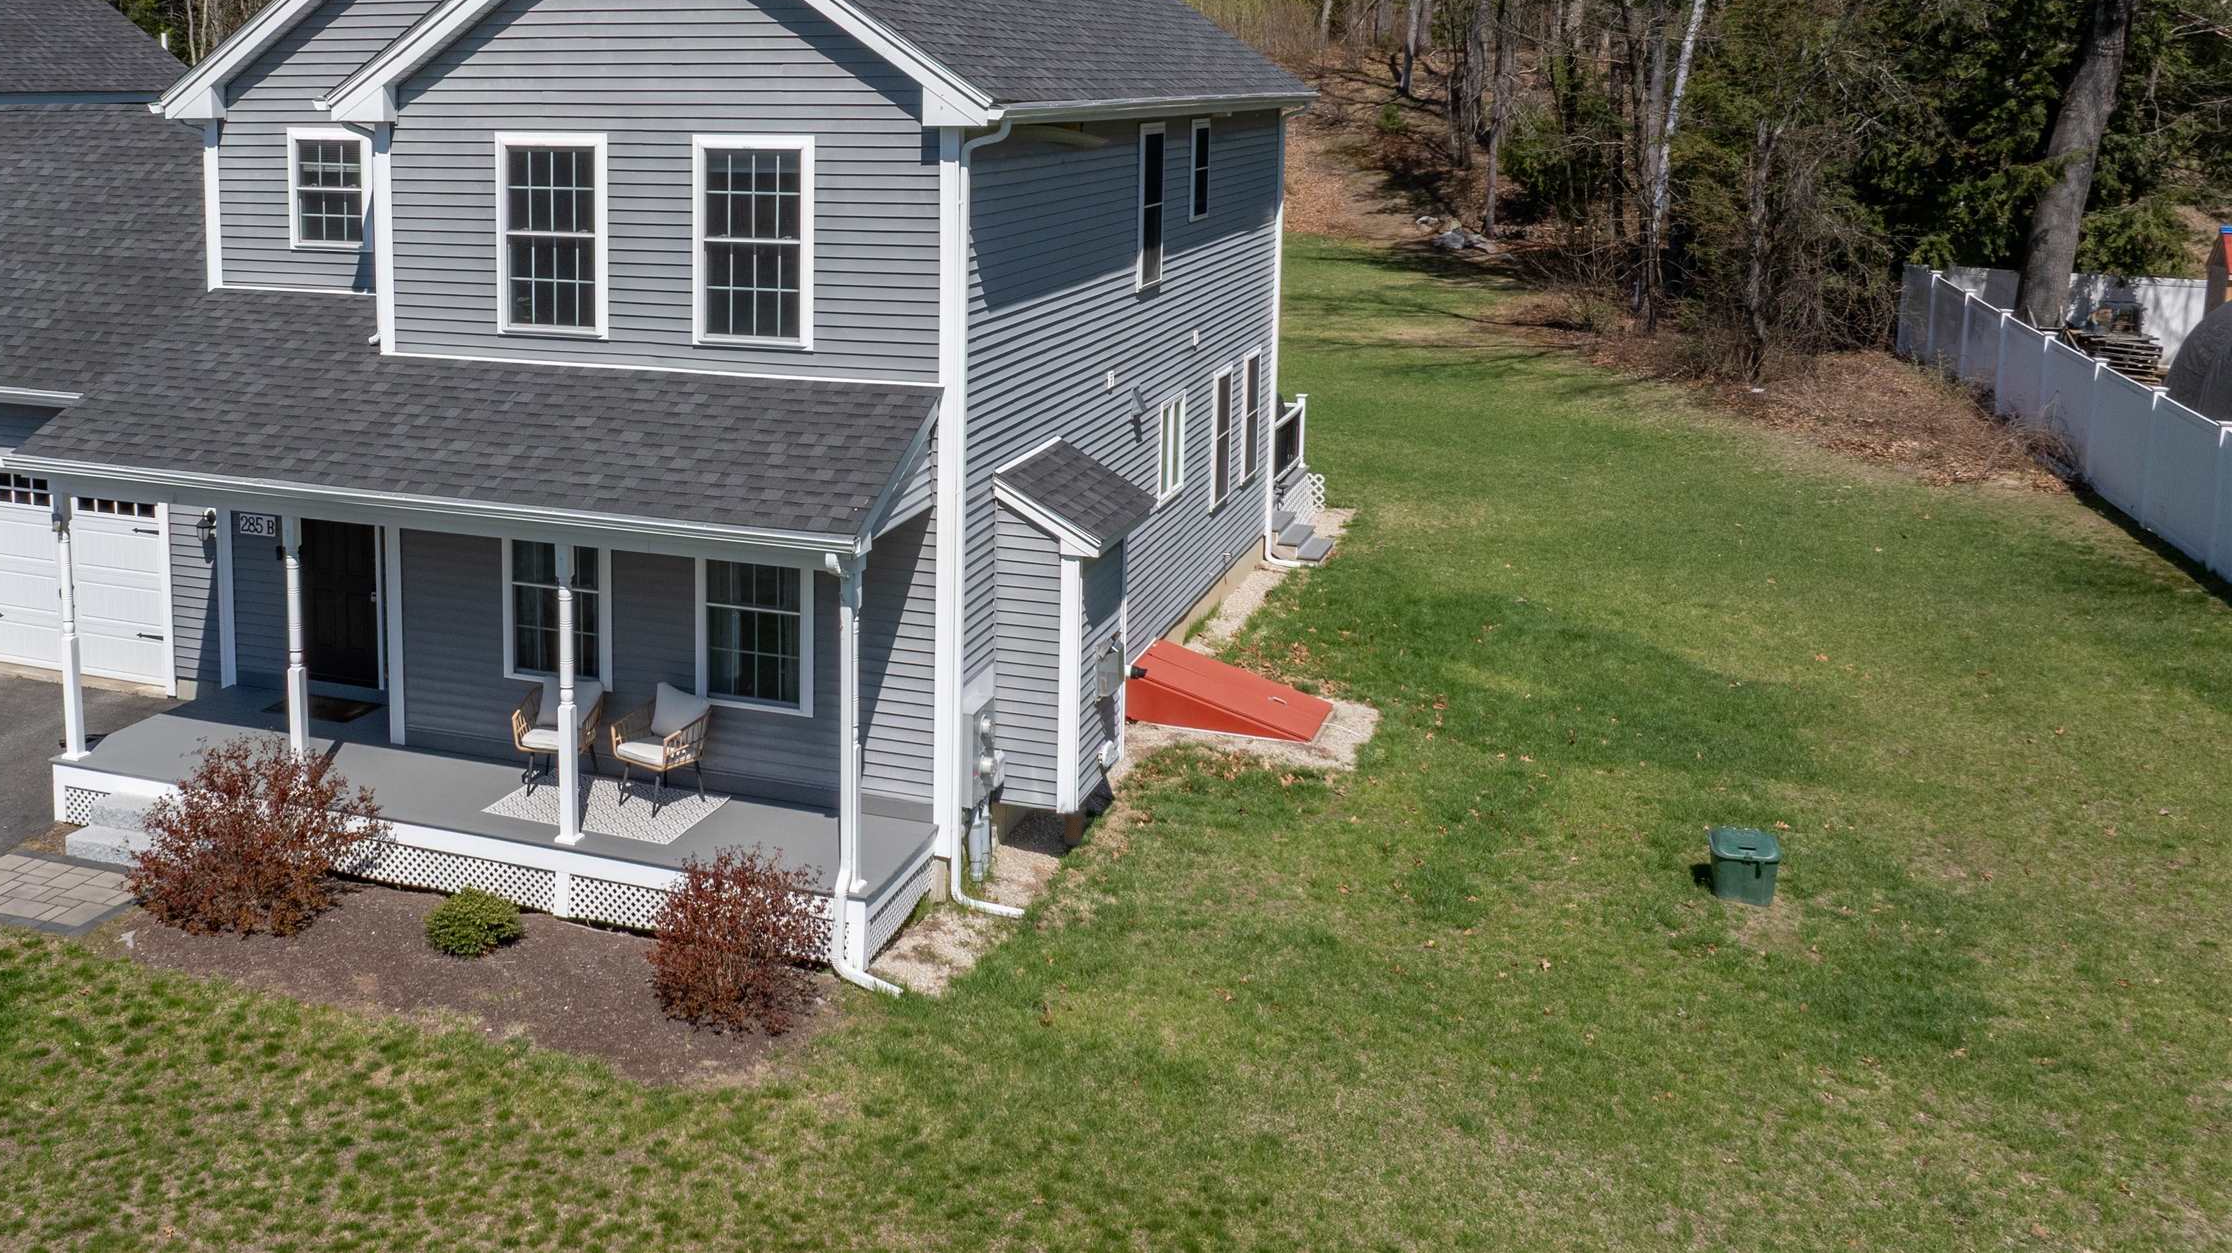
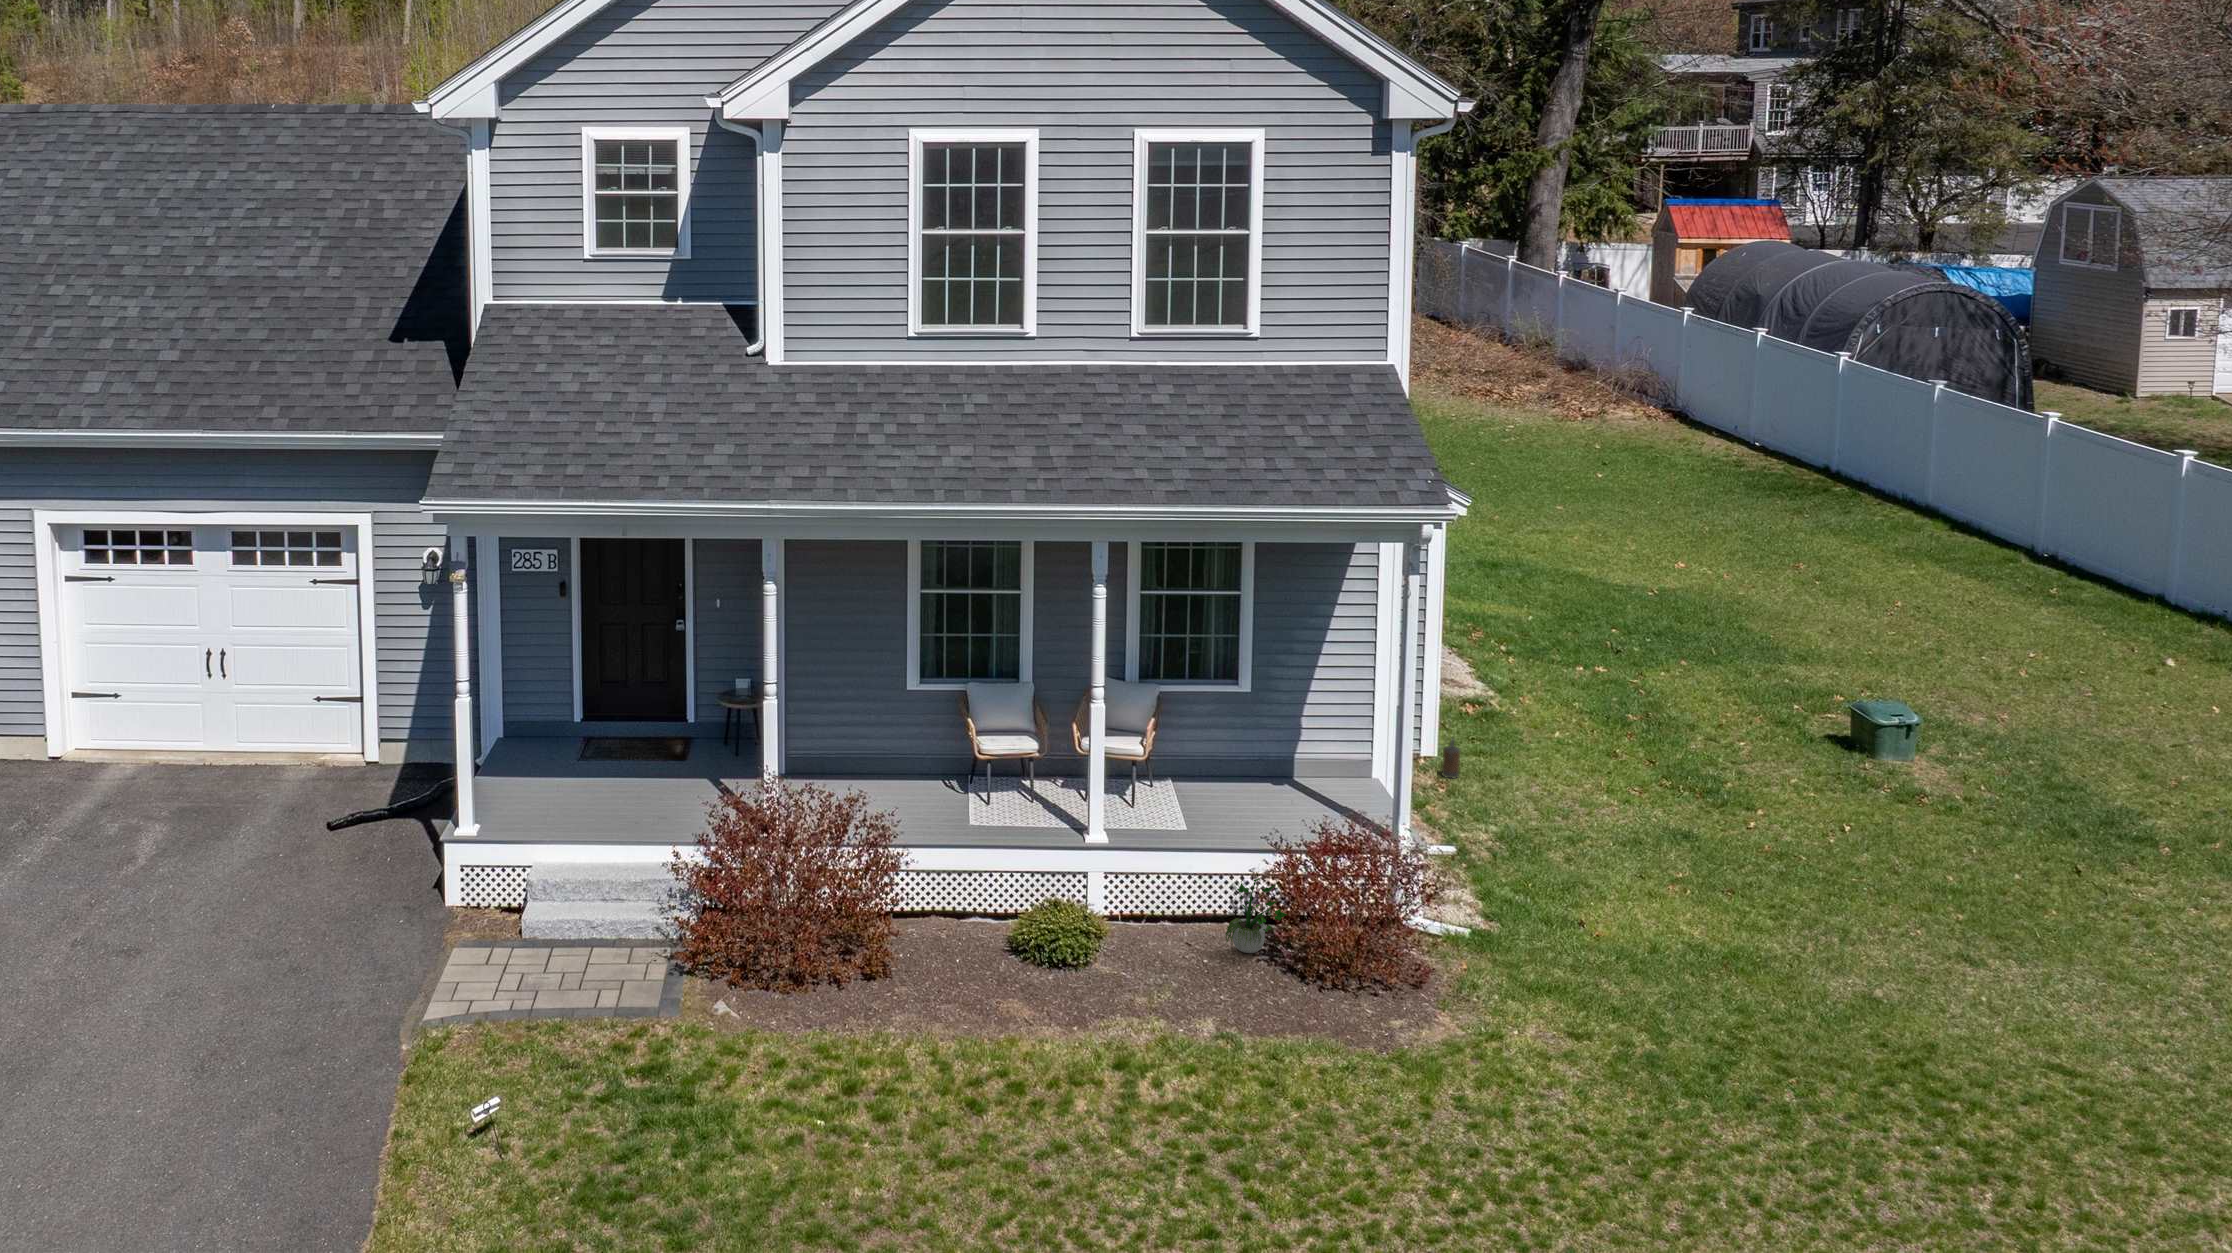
potted plant: none [554,872,606,958] -> present [1225,877,1287,953]

